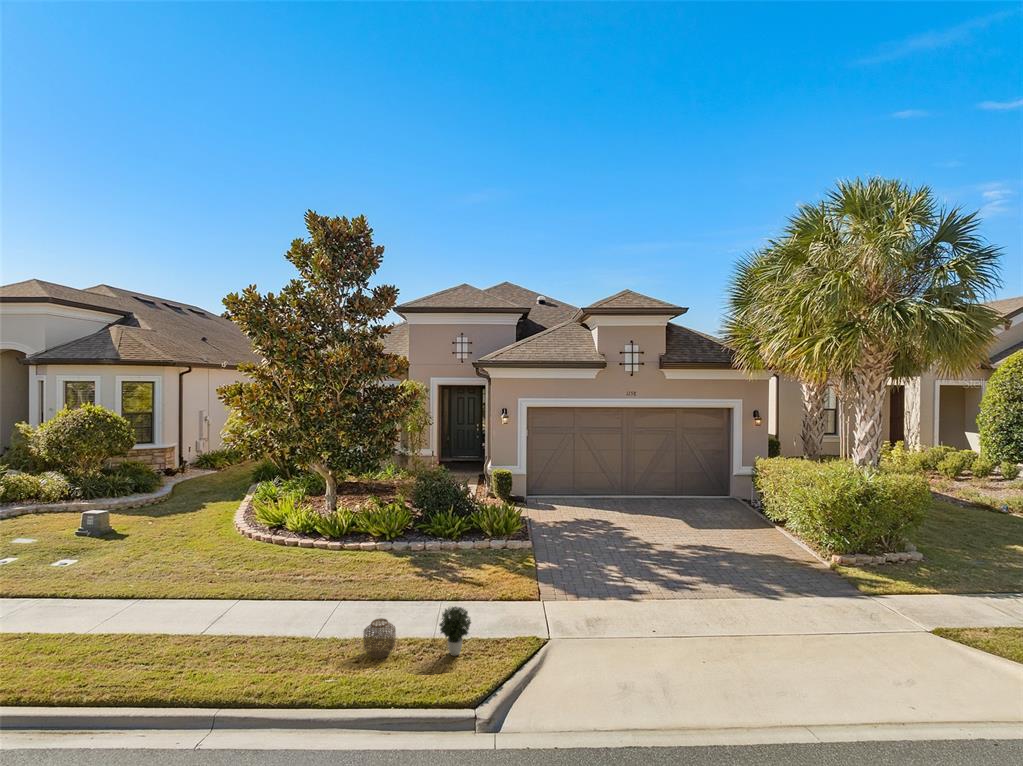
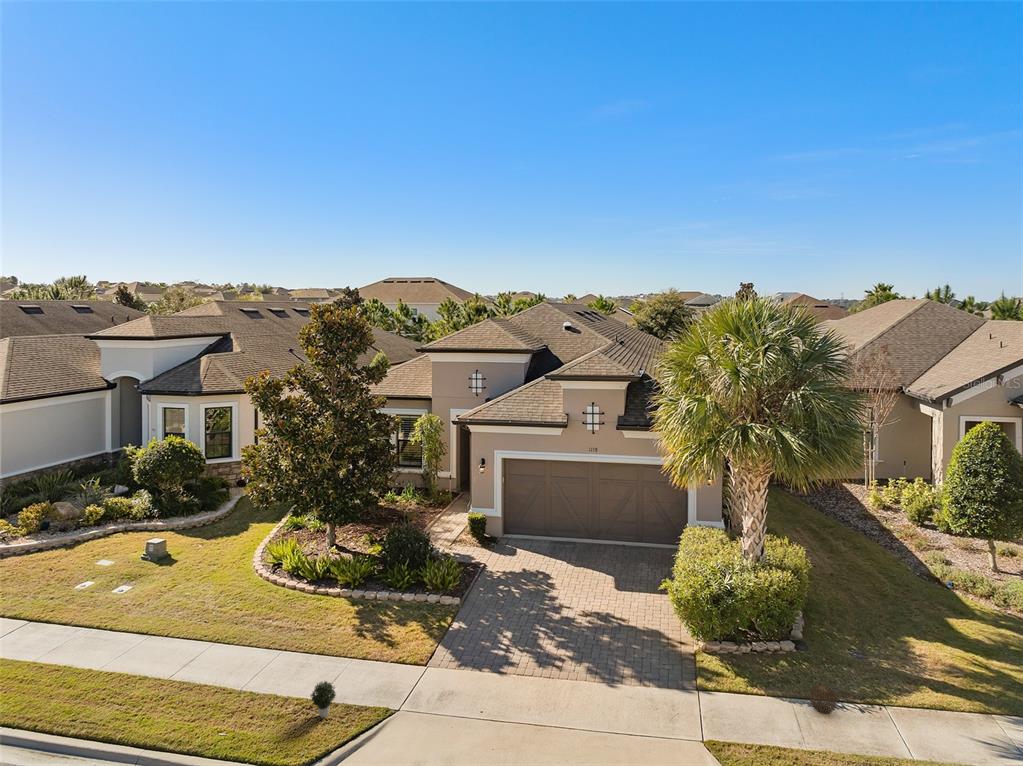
woven basket: present [363,619,396,659] -> present [810,684,836,714]

